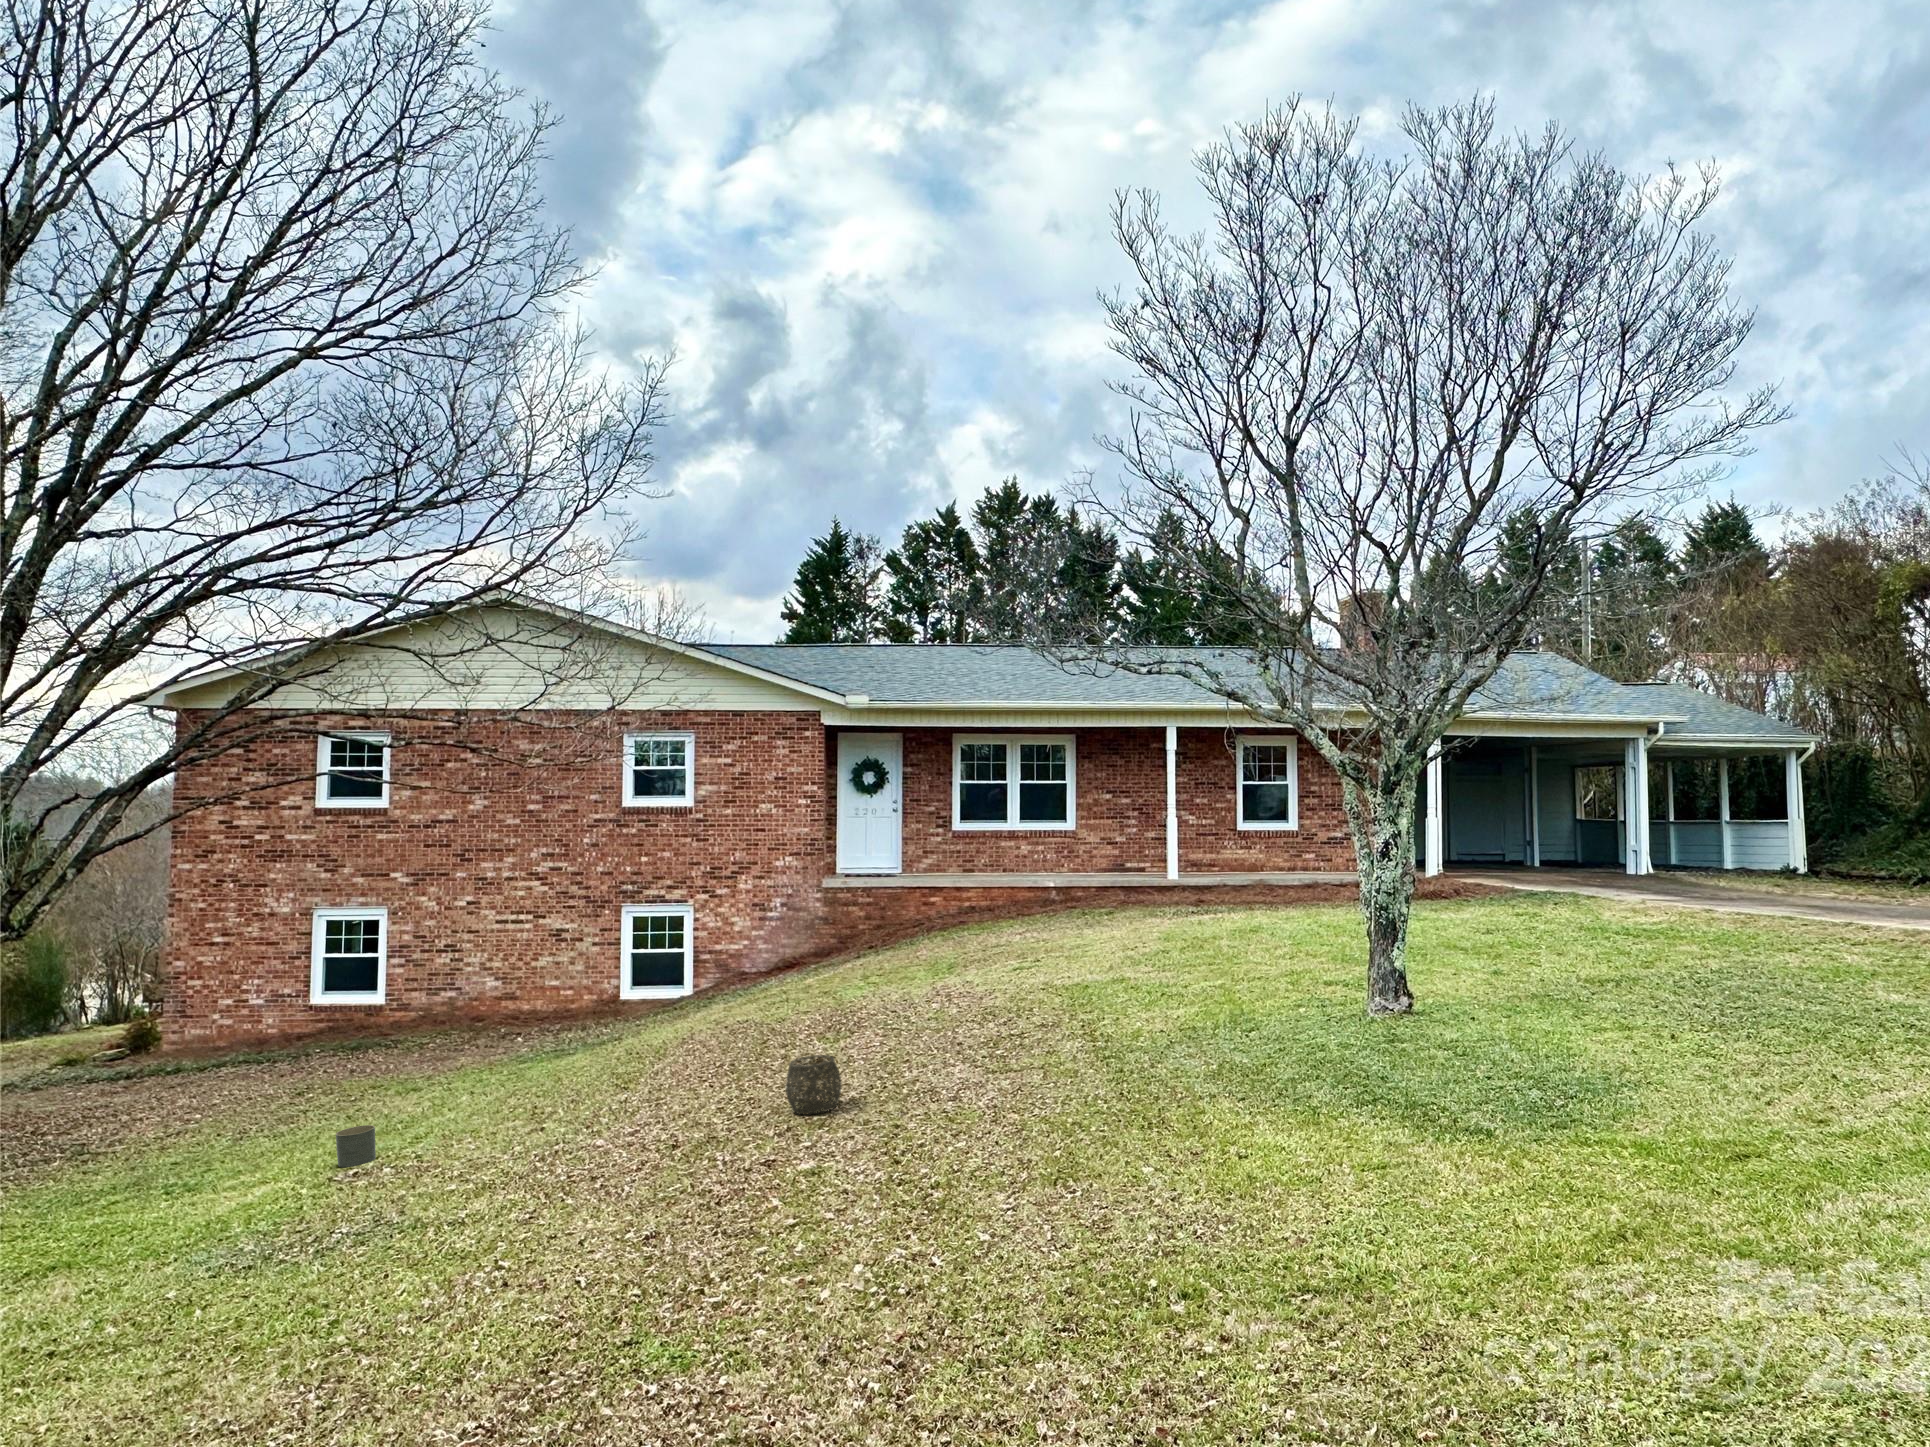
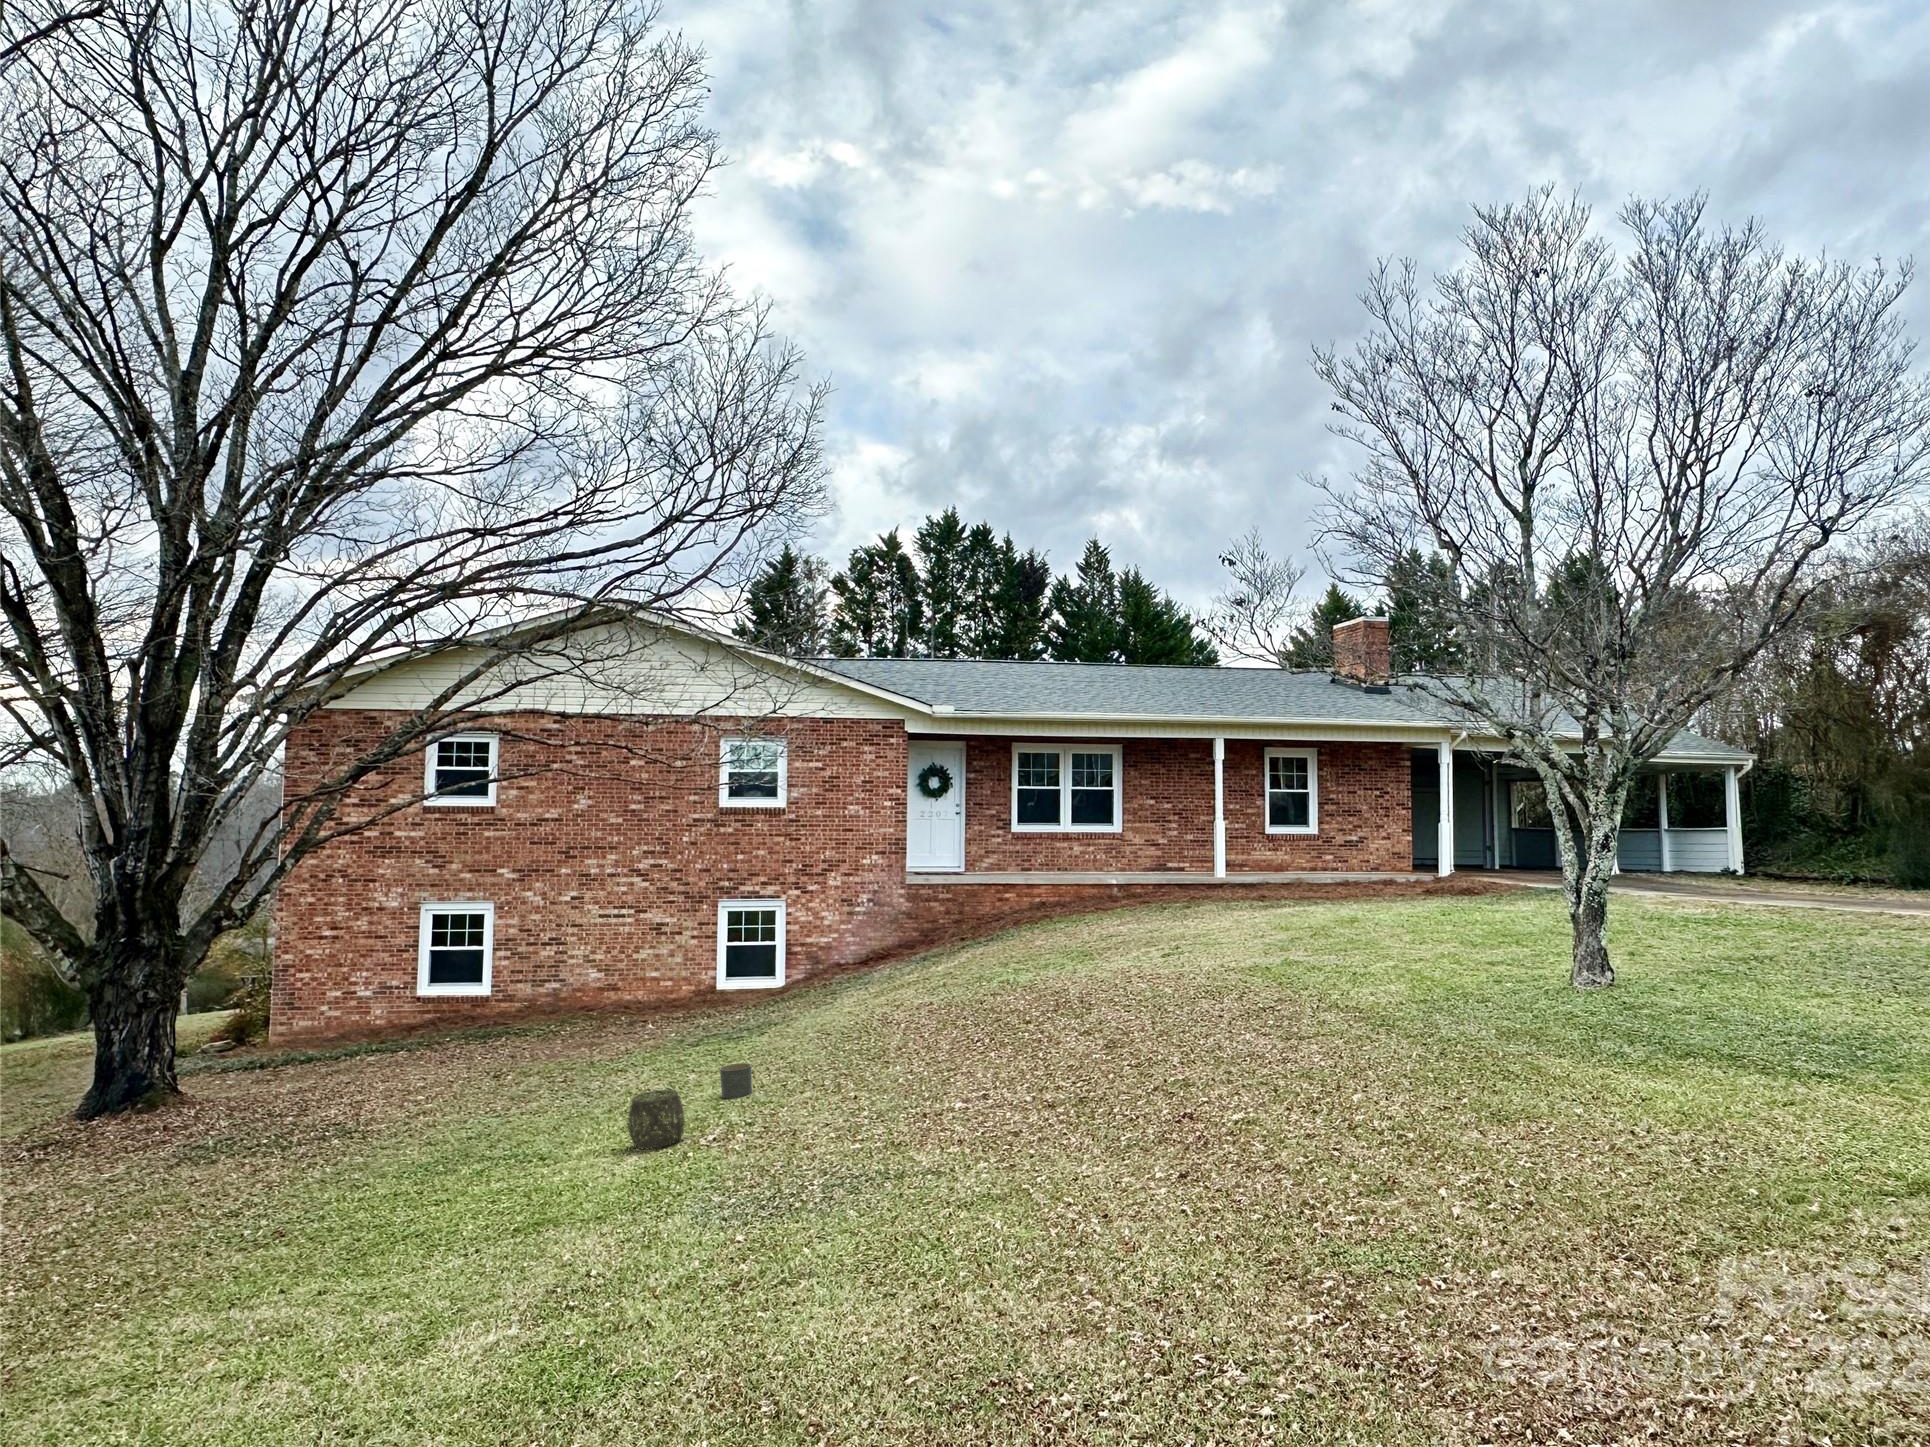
woven basket: present [786,1055,841,1115] -> present [628,1090,685,1150]

